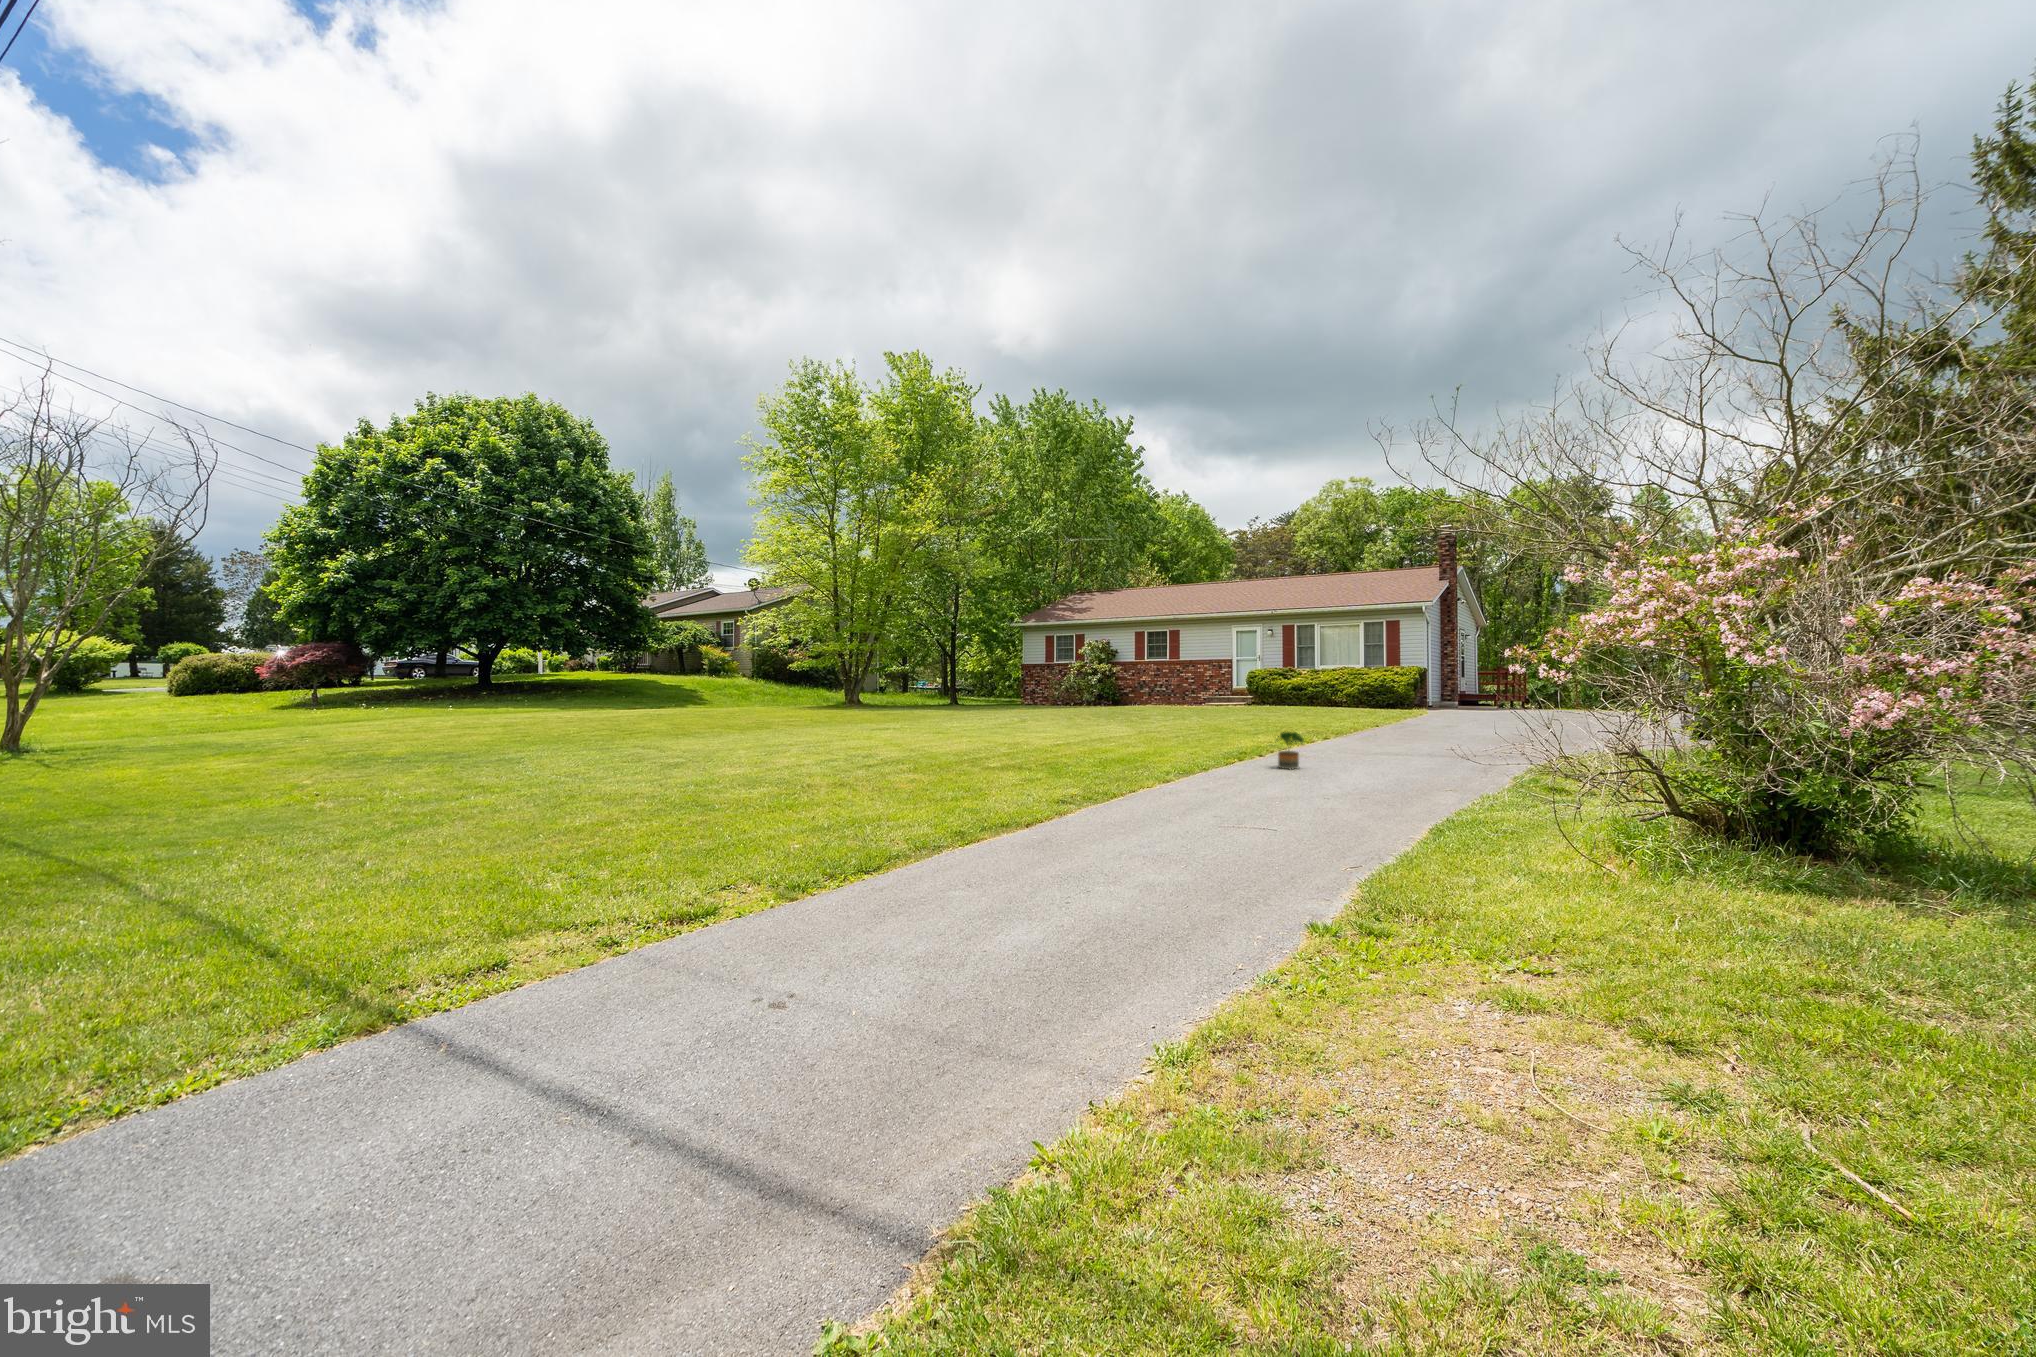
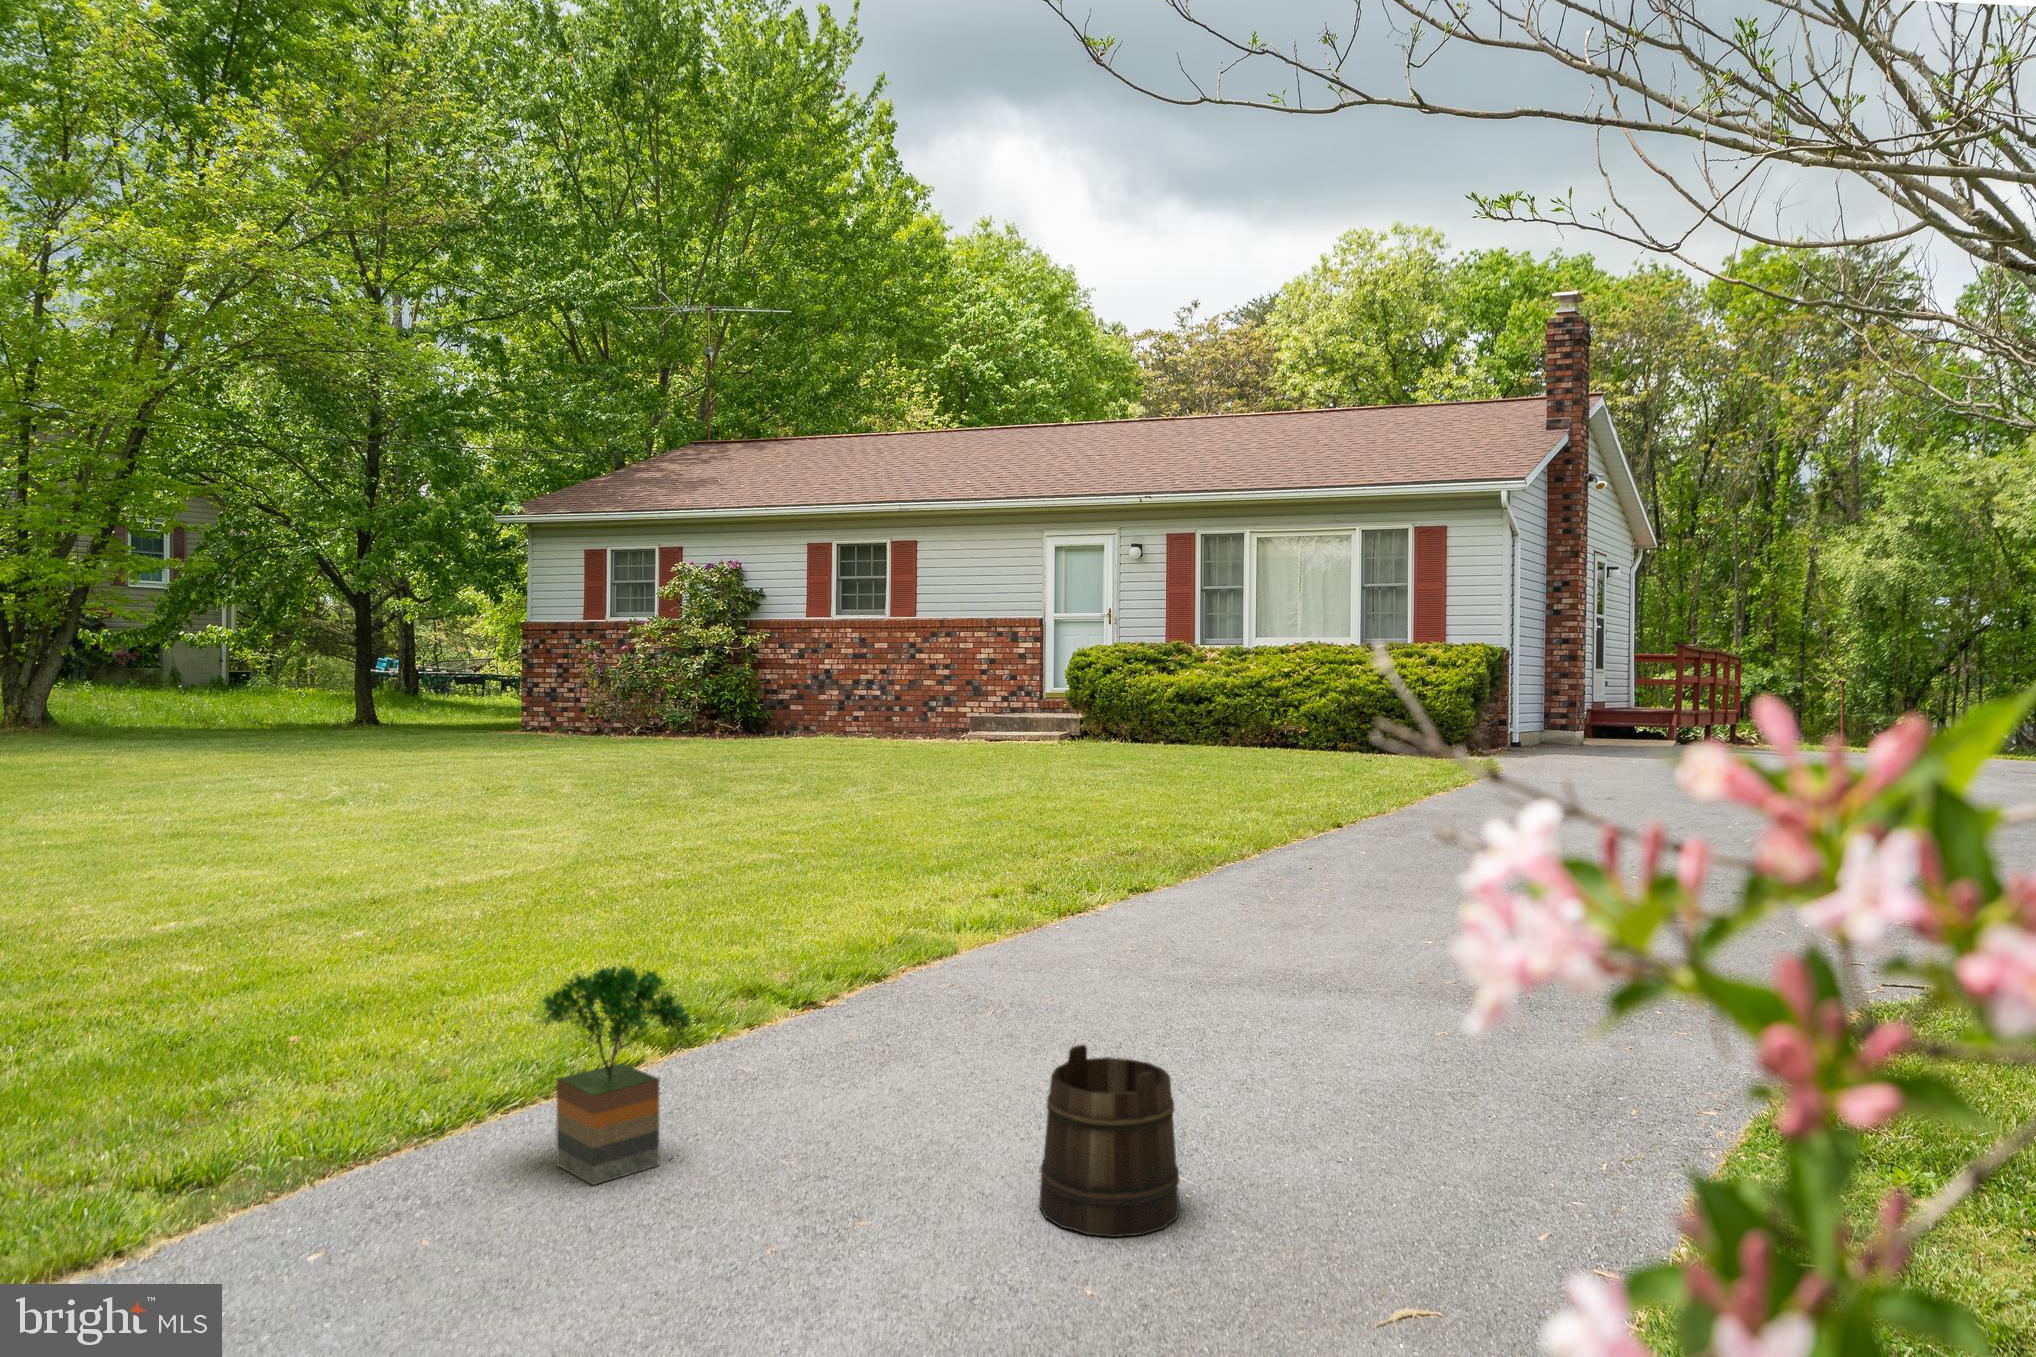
bucket: none [1382,744,1411,775] -> present [1039,1045,1179,1237]

